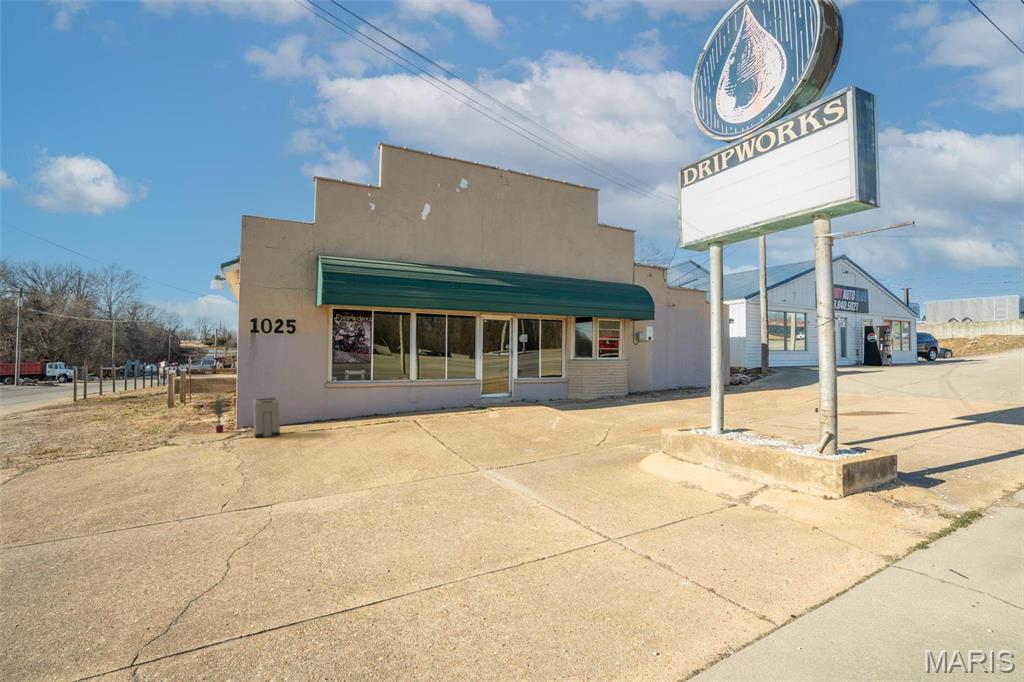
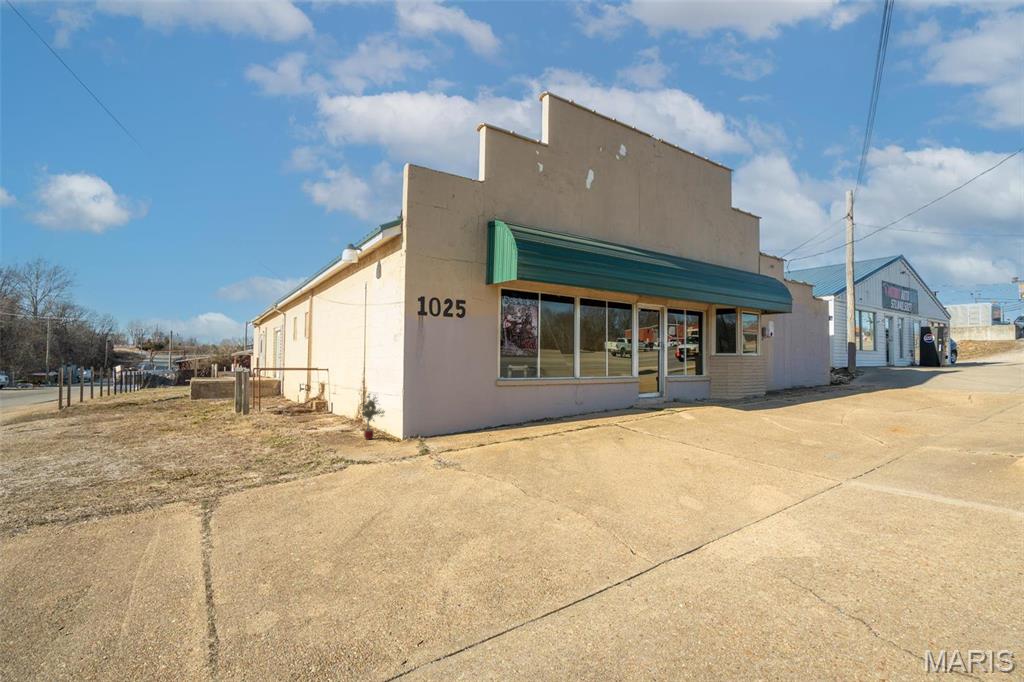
trash can: present [253,398,280,438] -> none [421,397,456,448]

